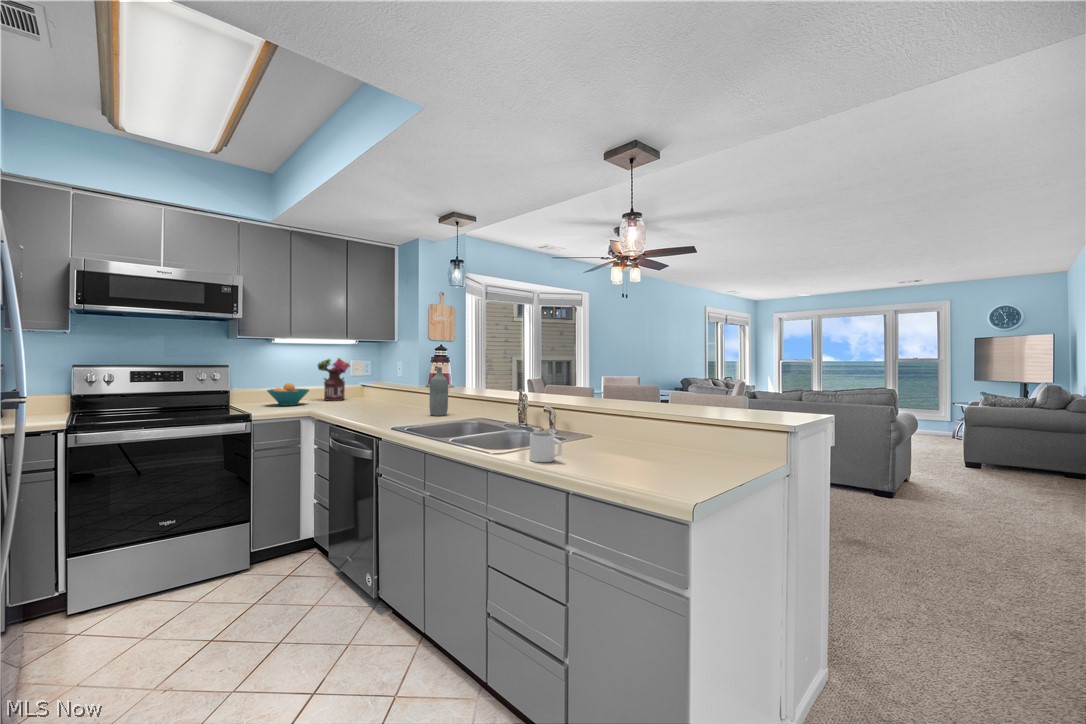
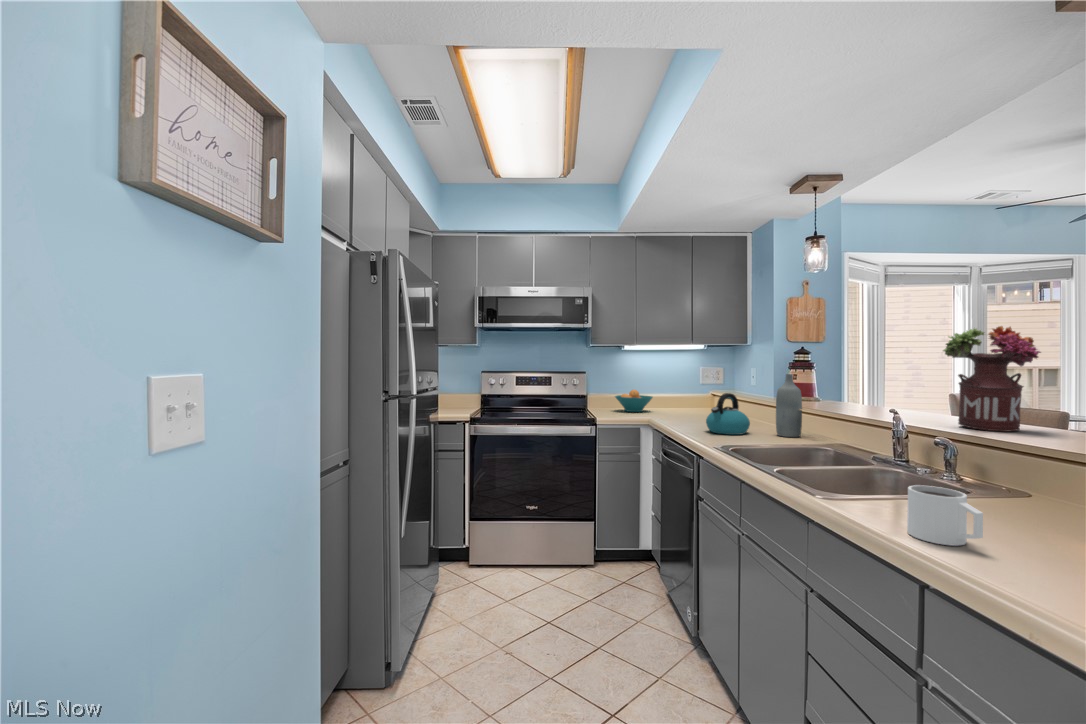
flower arrangement: present [318,358,350,401] -> present [943,326,1041,431]
kettle: none [374,384,410,418] -> present [706,393,750,435]

